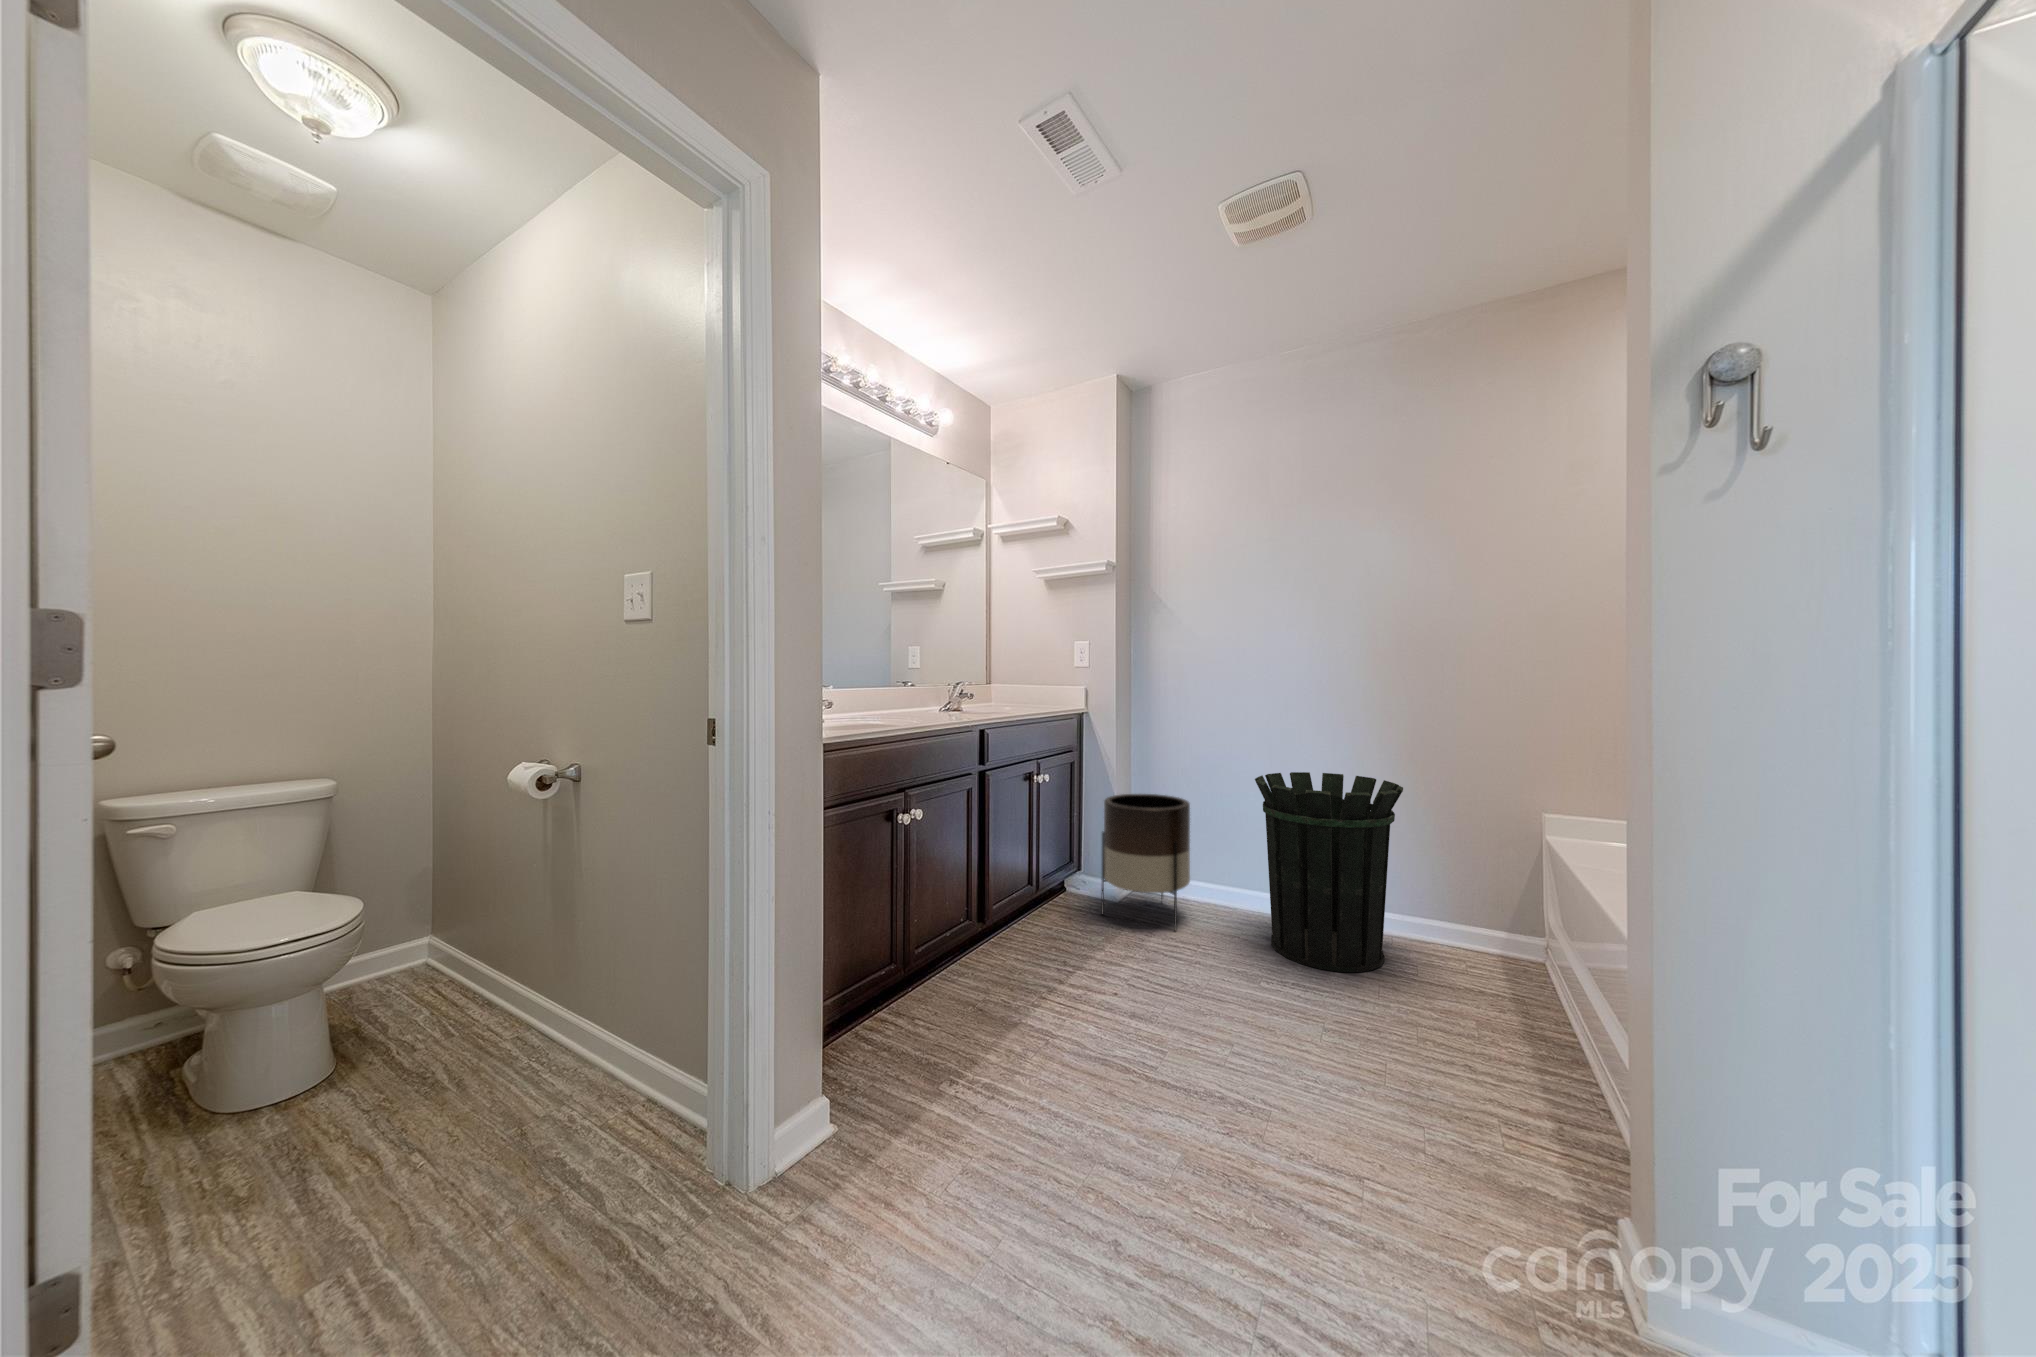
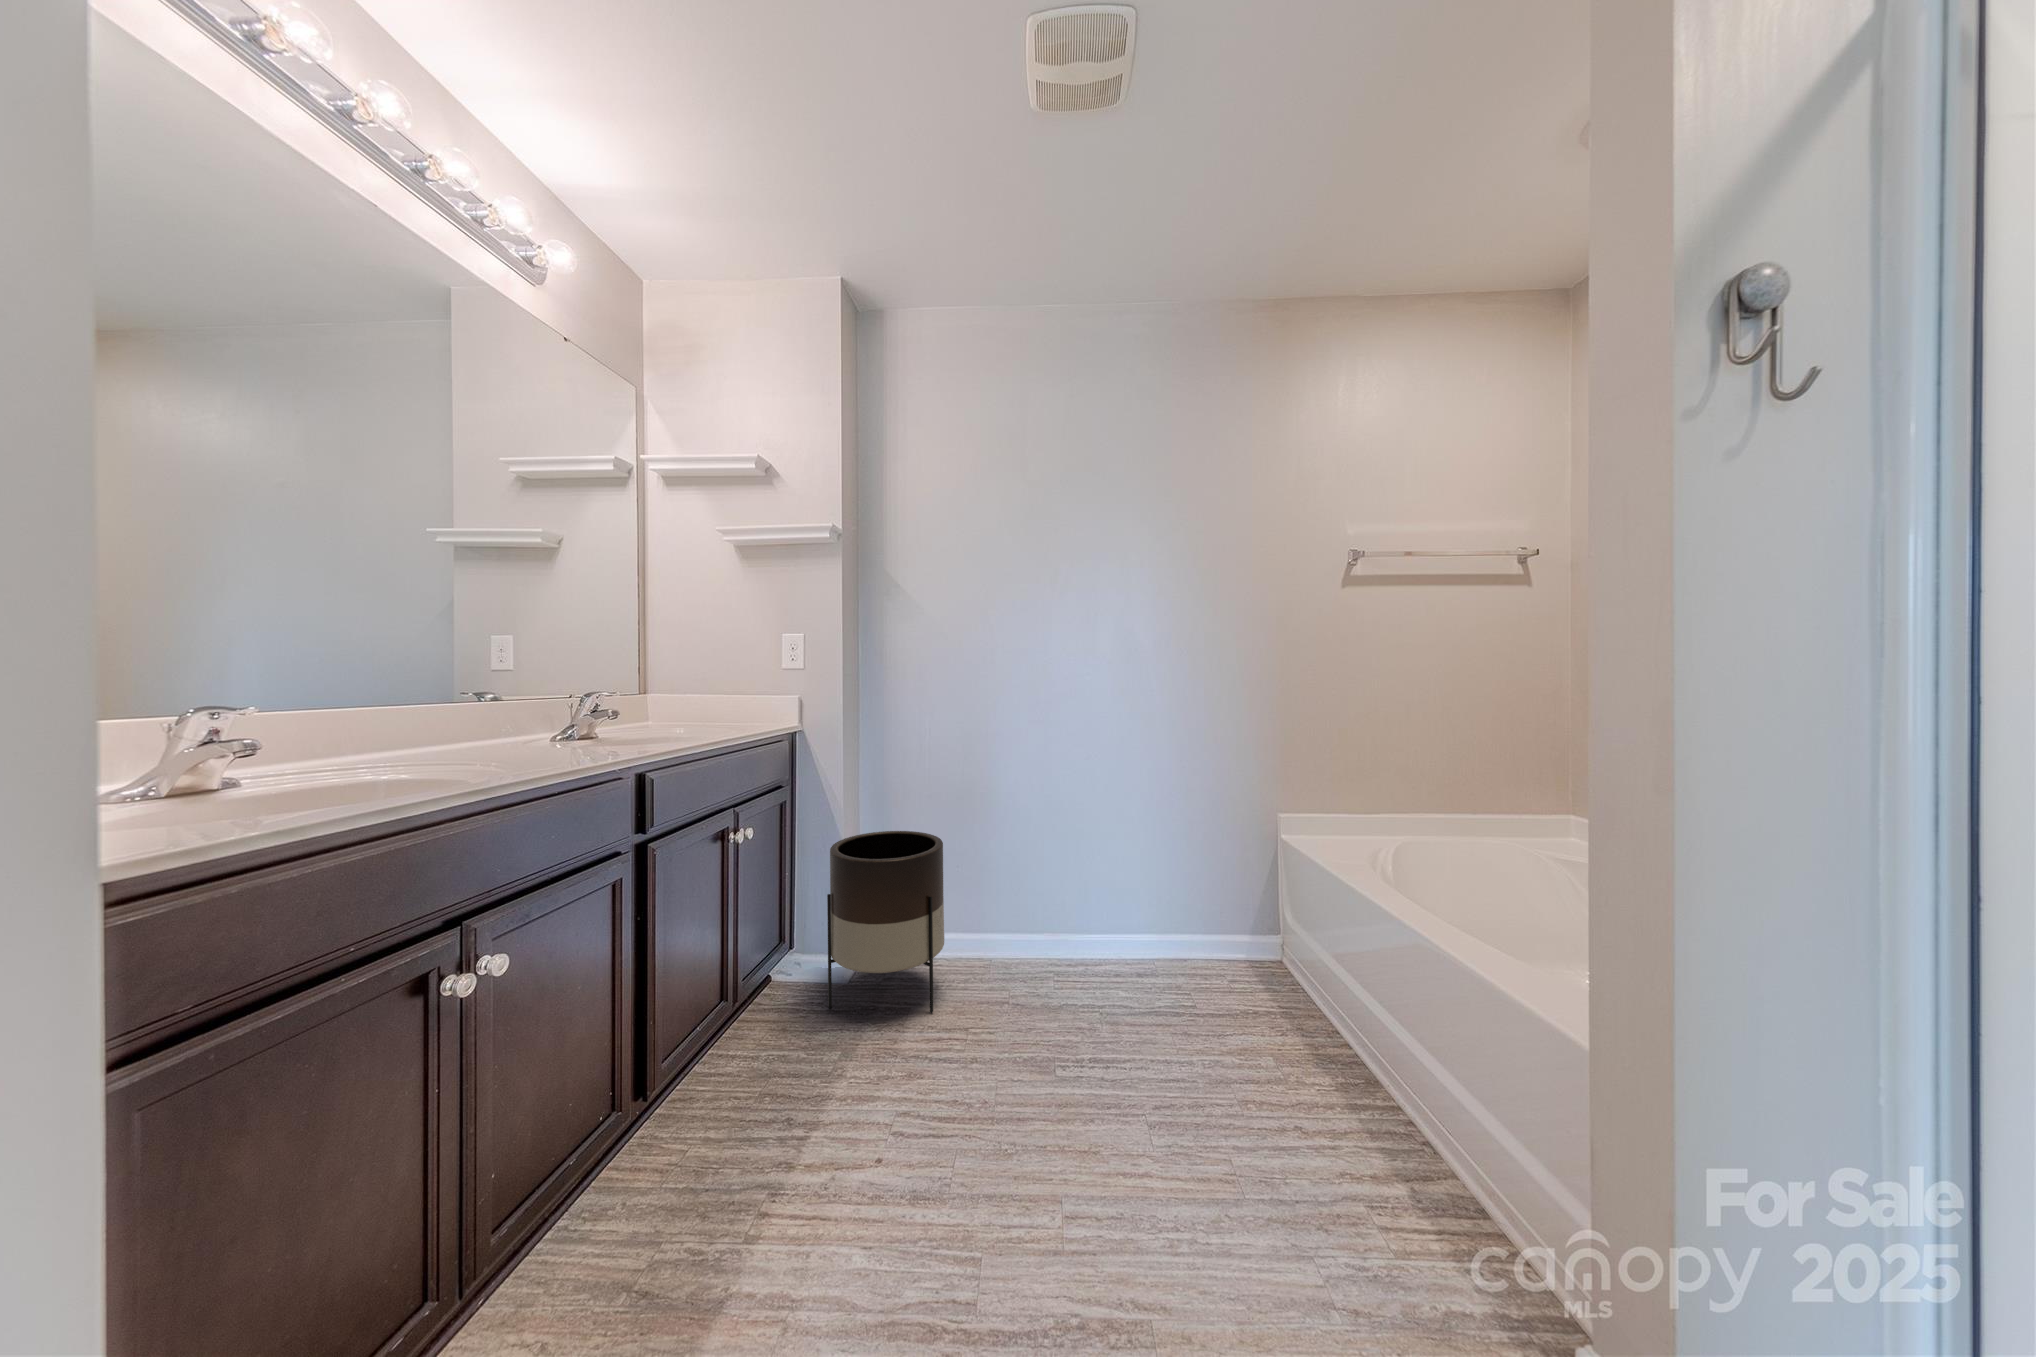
waste bin: present [1255,772,1403,972] -> none [1025,788,1185,1031]

